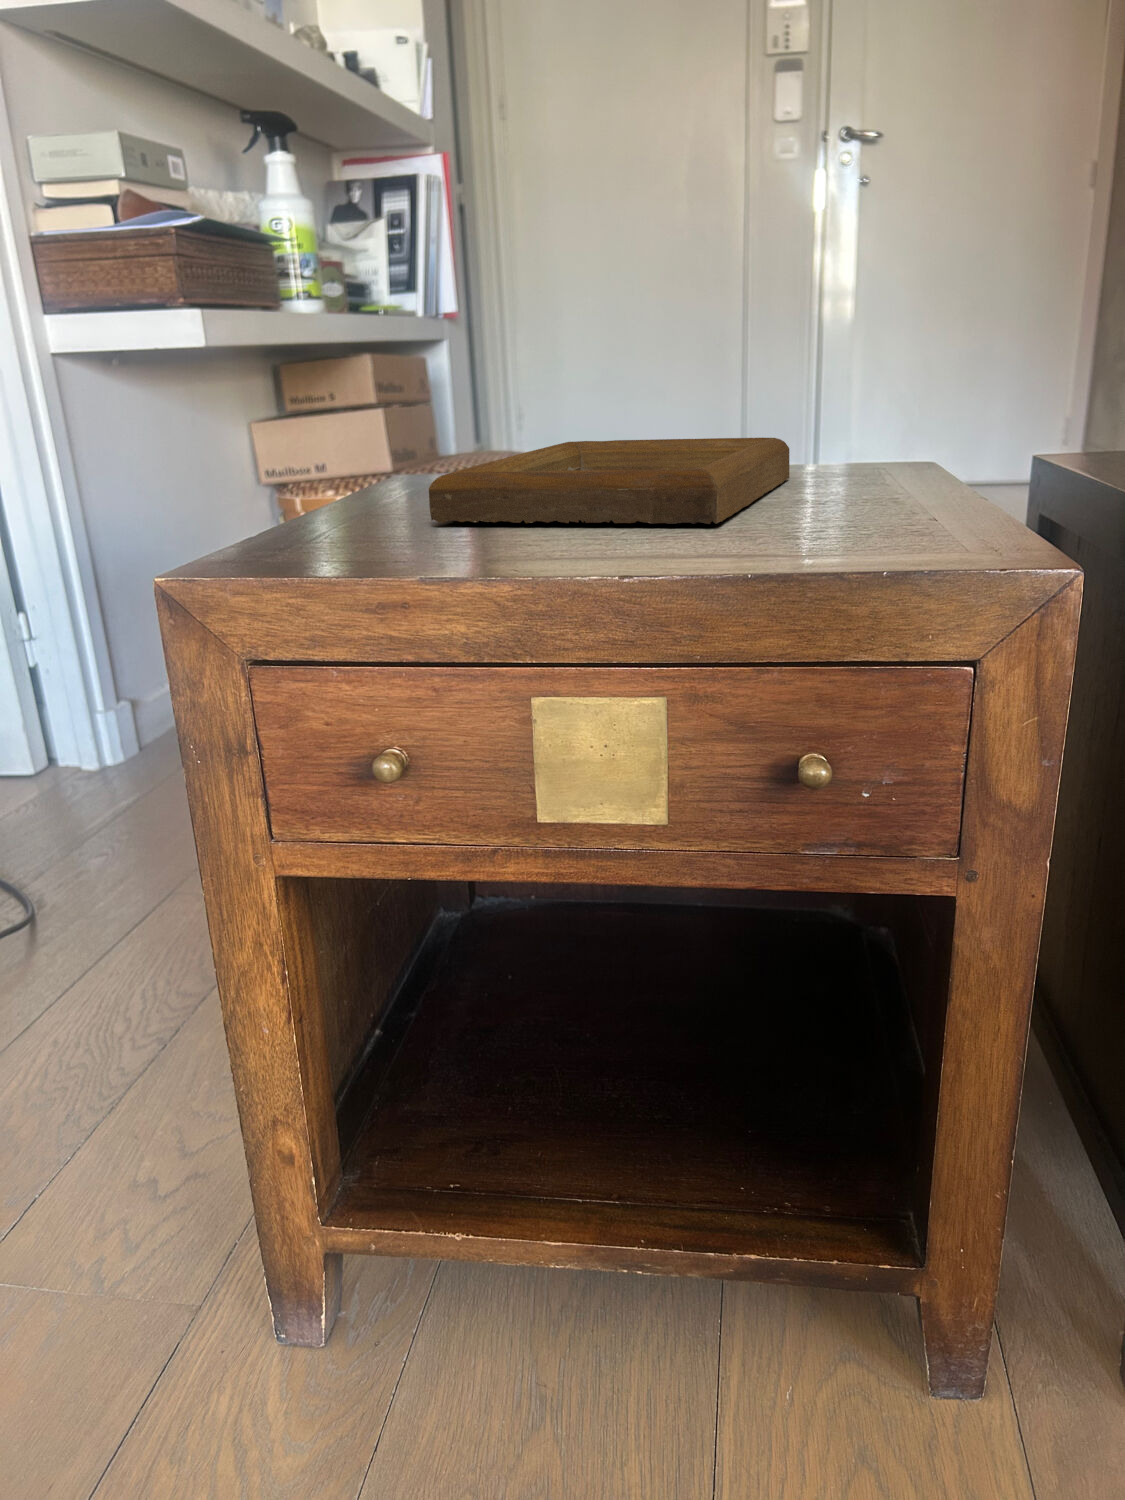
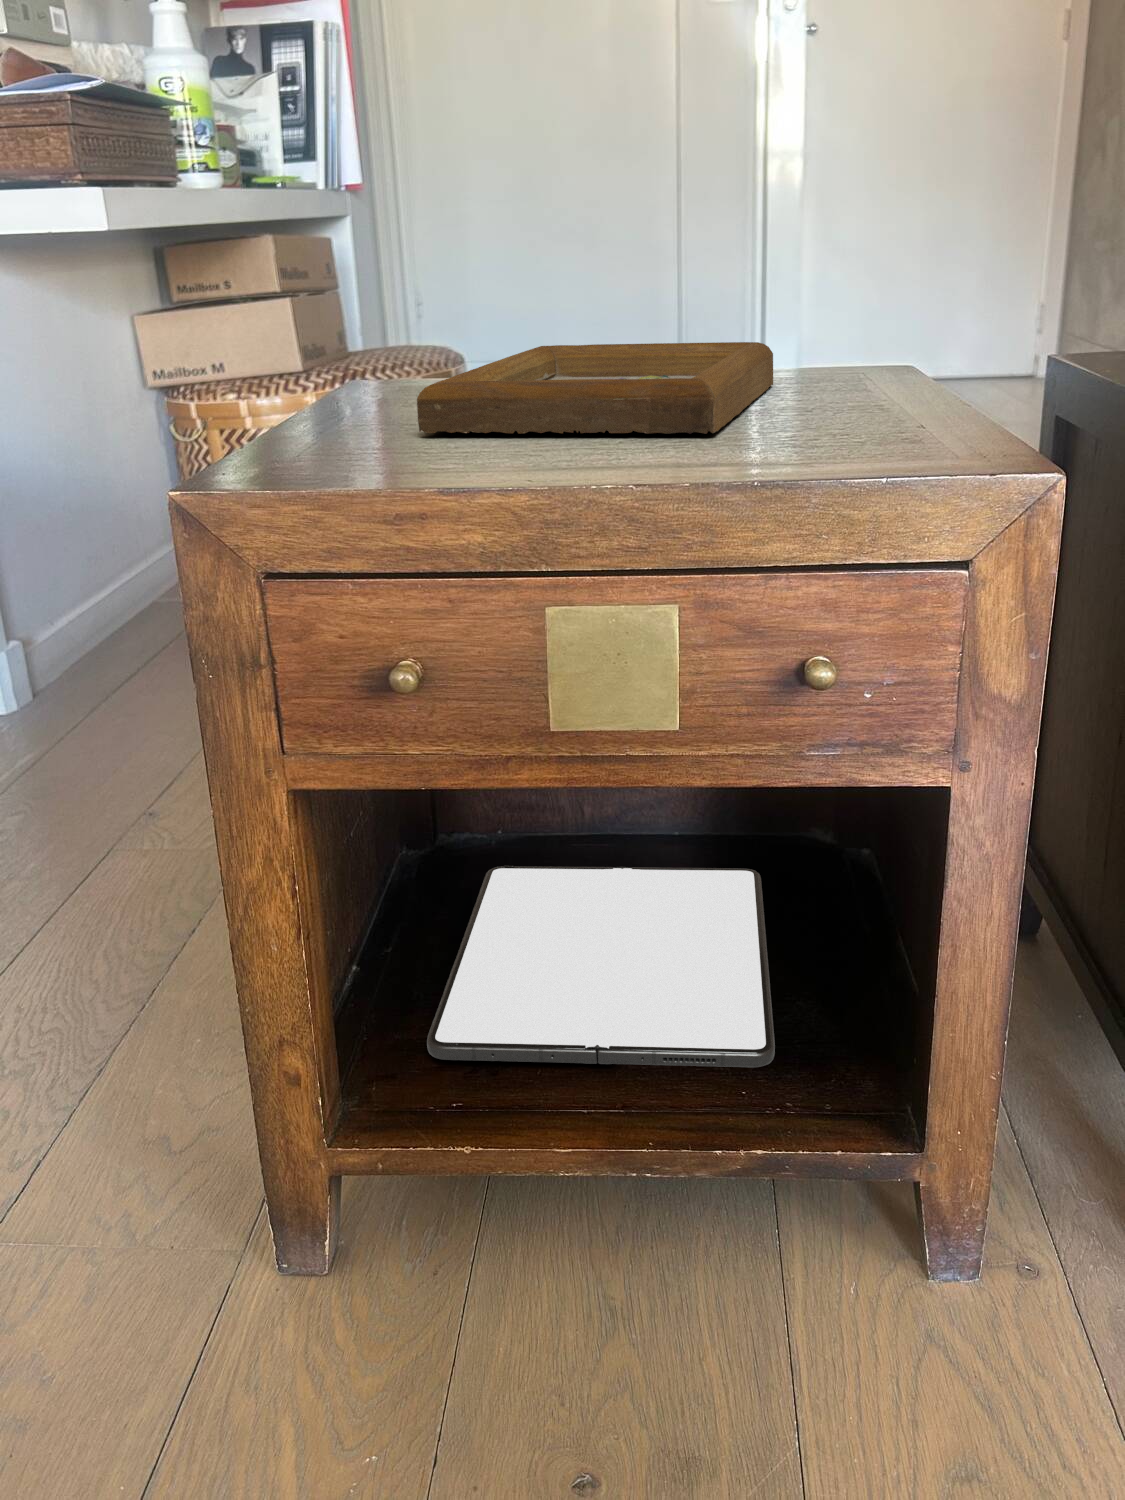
tablet: none [430,932,775,1160] -> present [427,866,775,1067]

